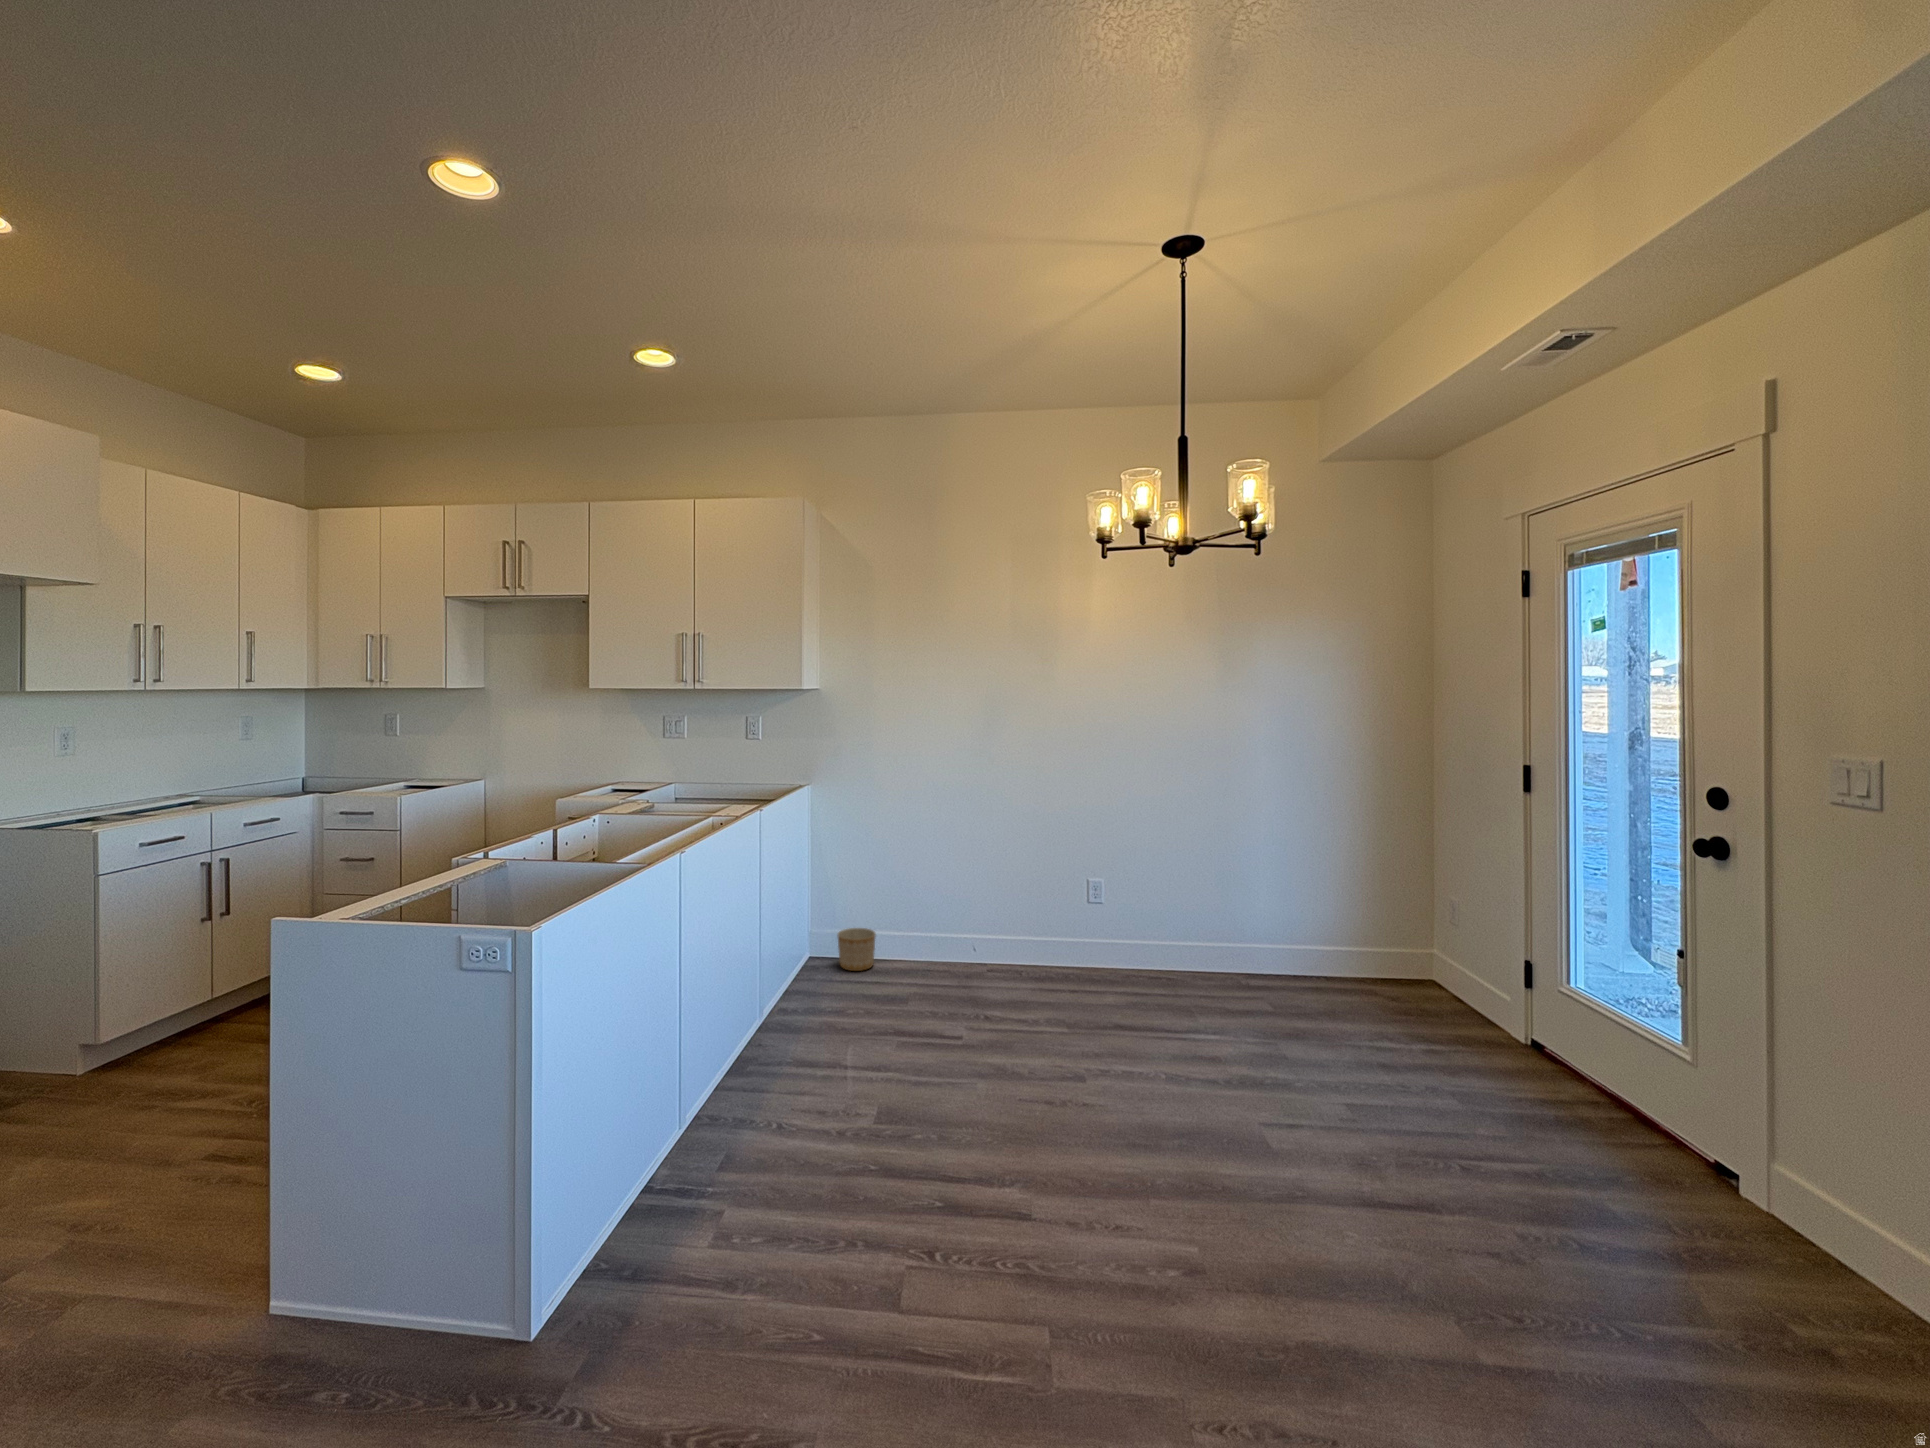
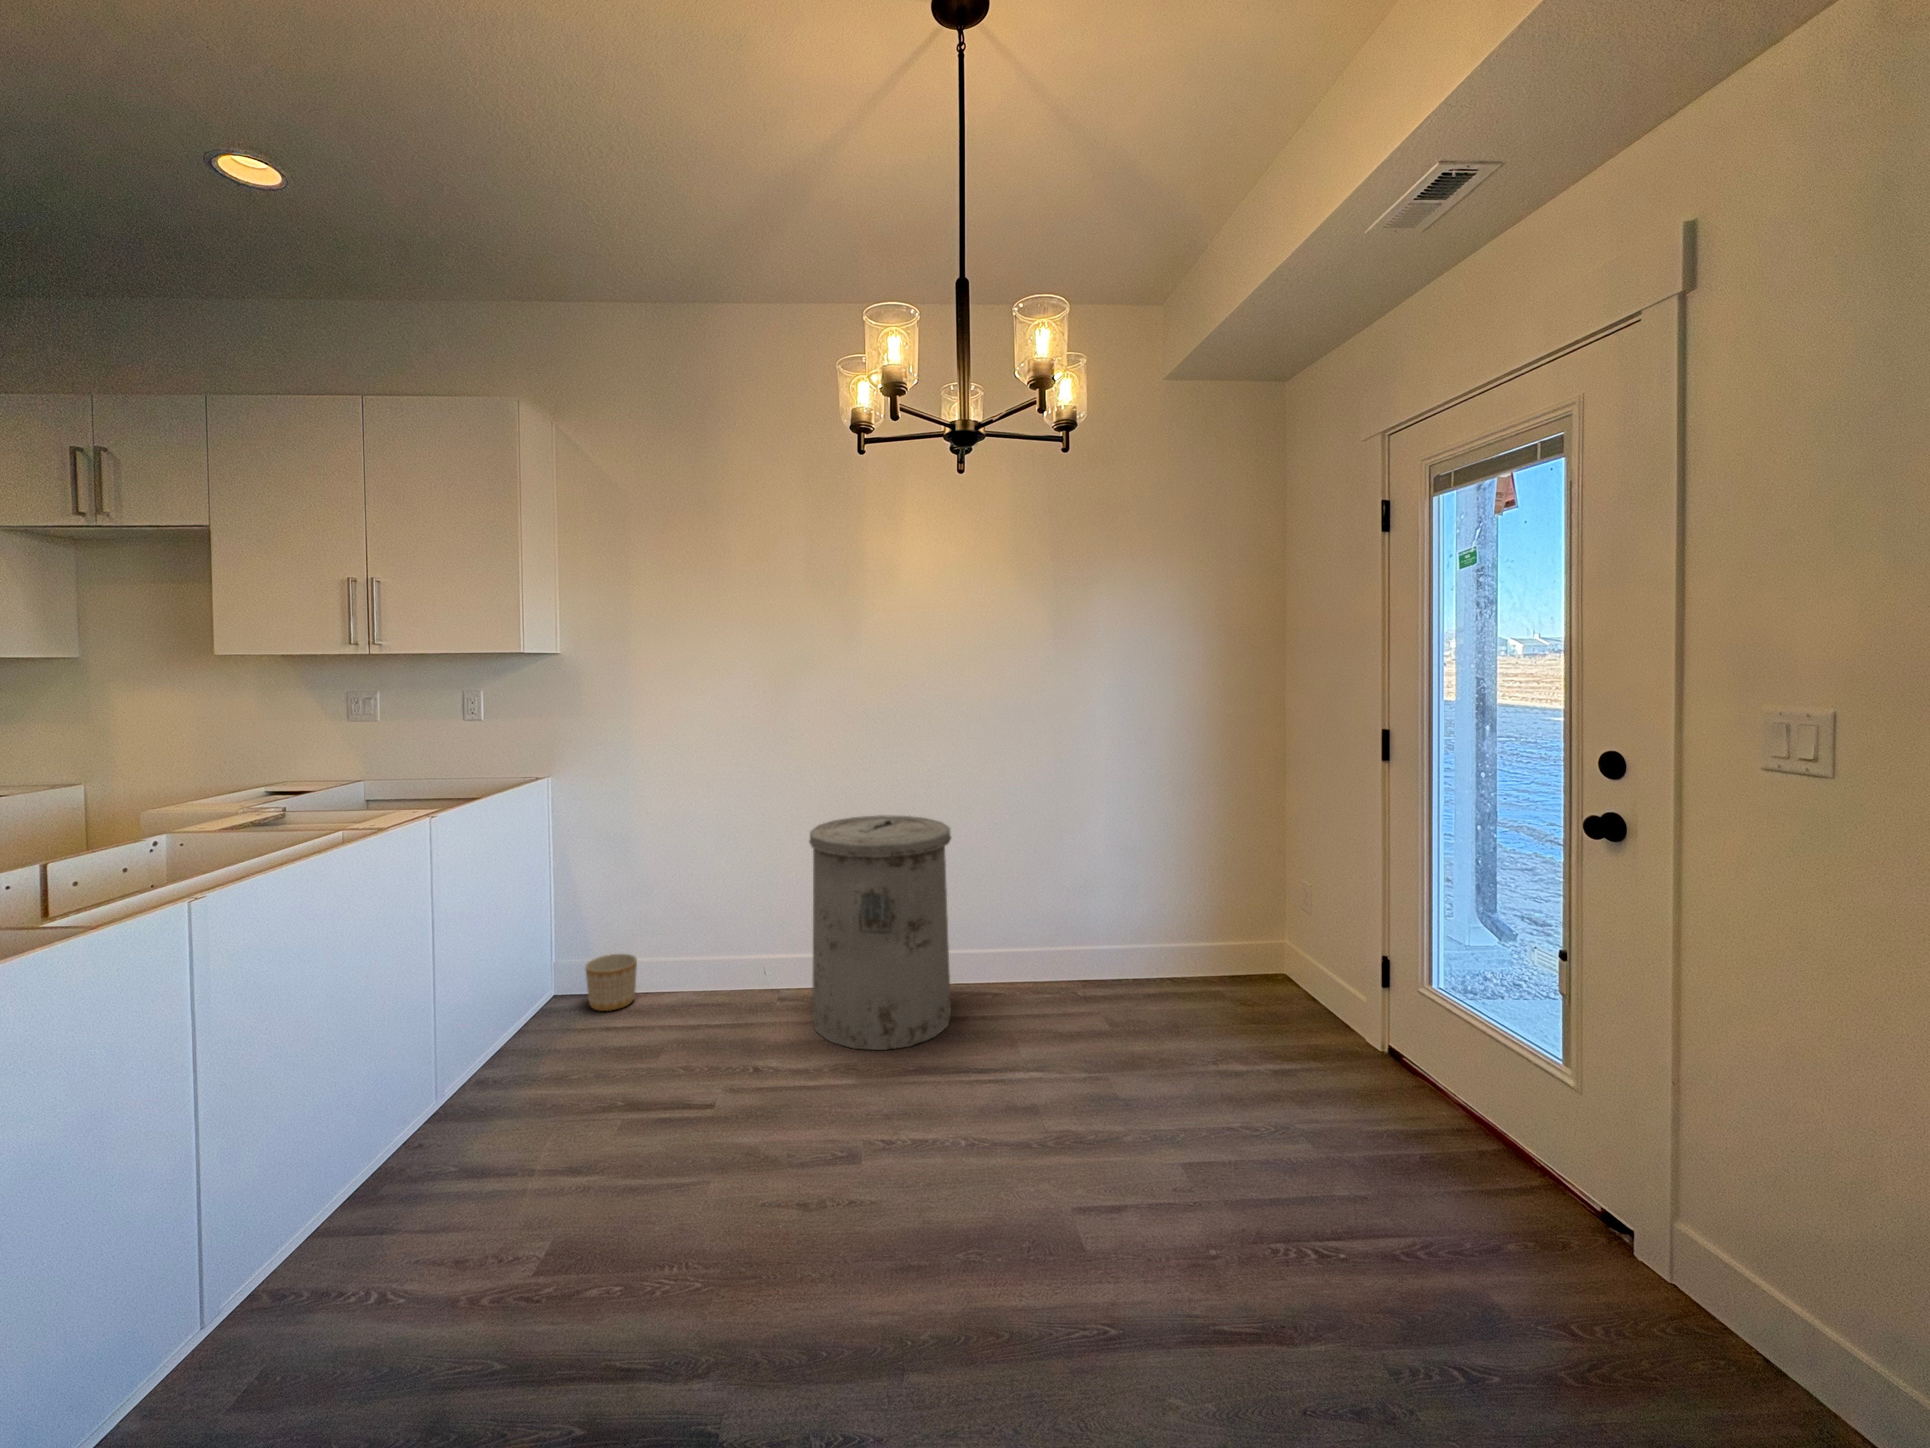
trash can: none [1019,825,1137,1013] -> present [809,815,951,1050]

